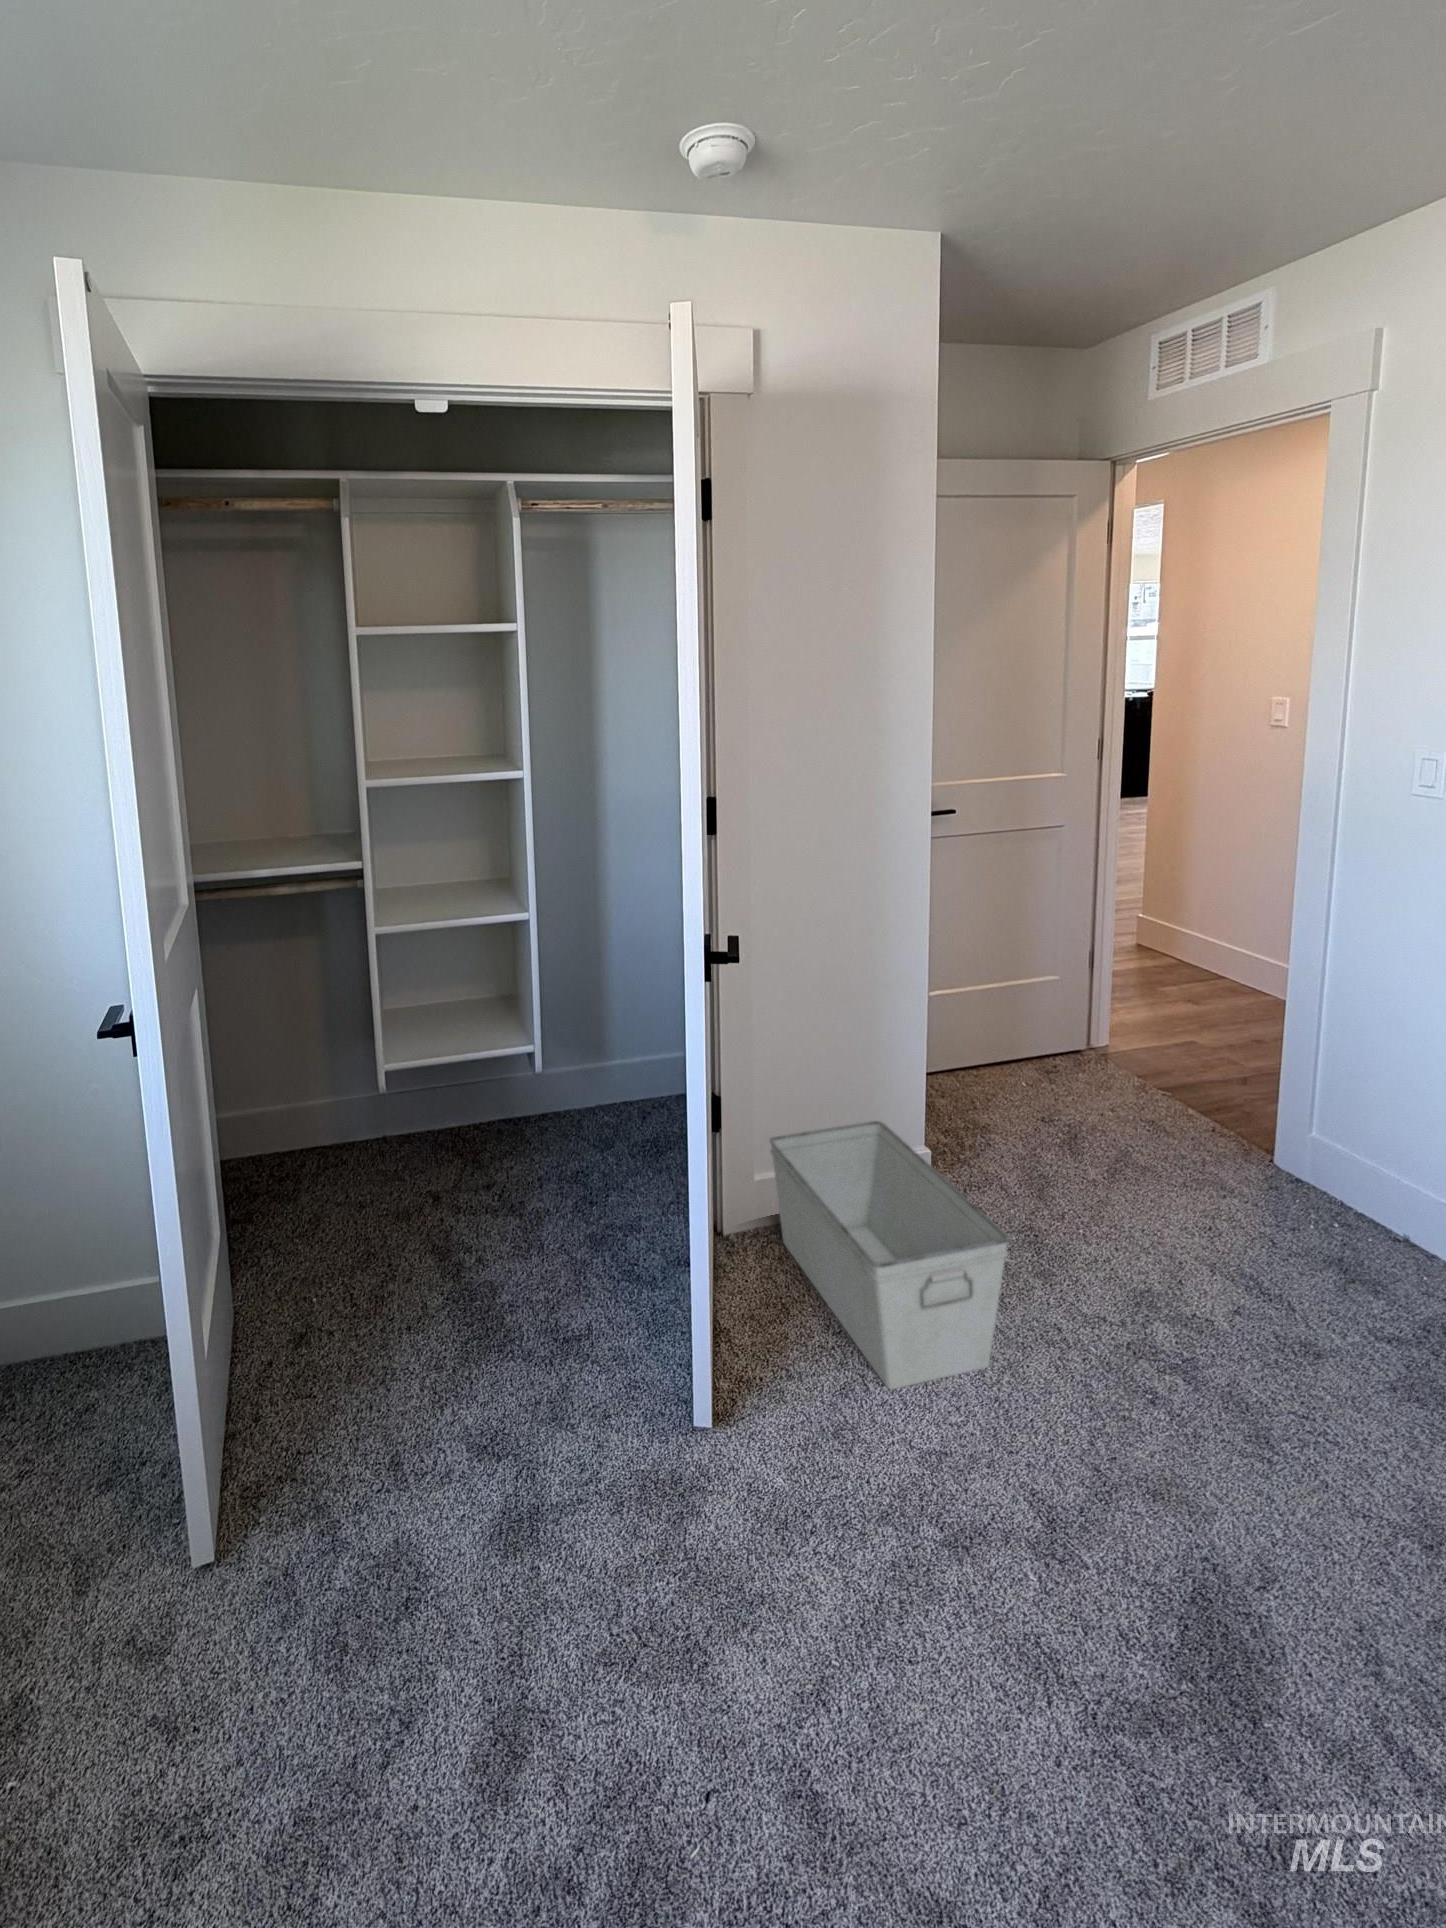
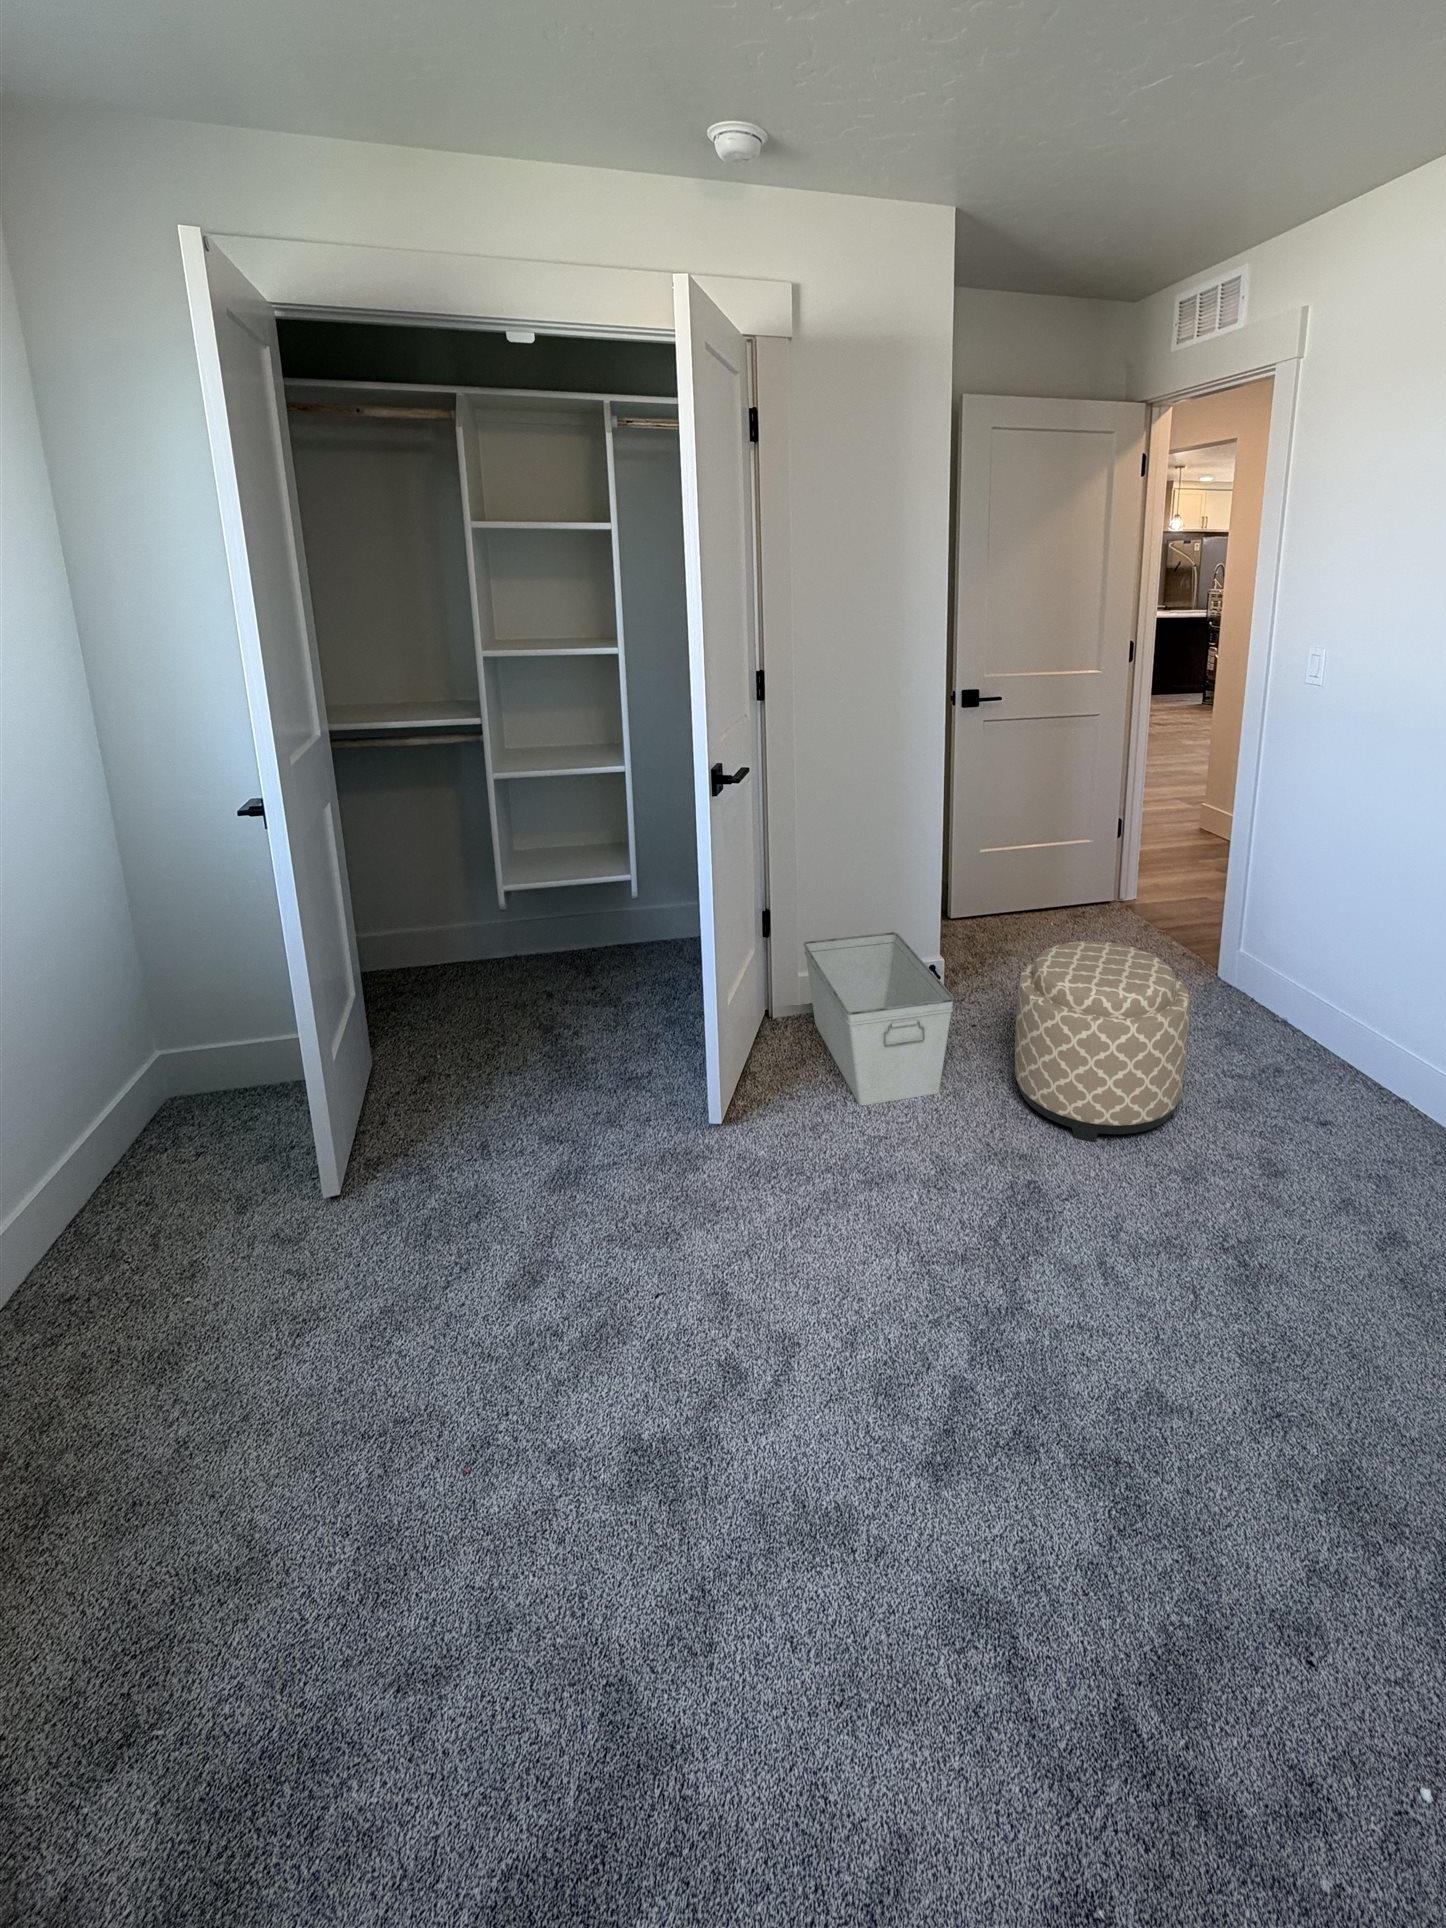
ottoman: none [1090,1151,1369,1466] -> present [1015,941,1190,1142]

